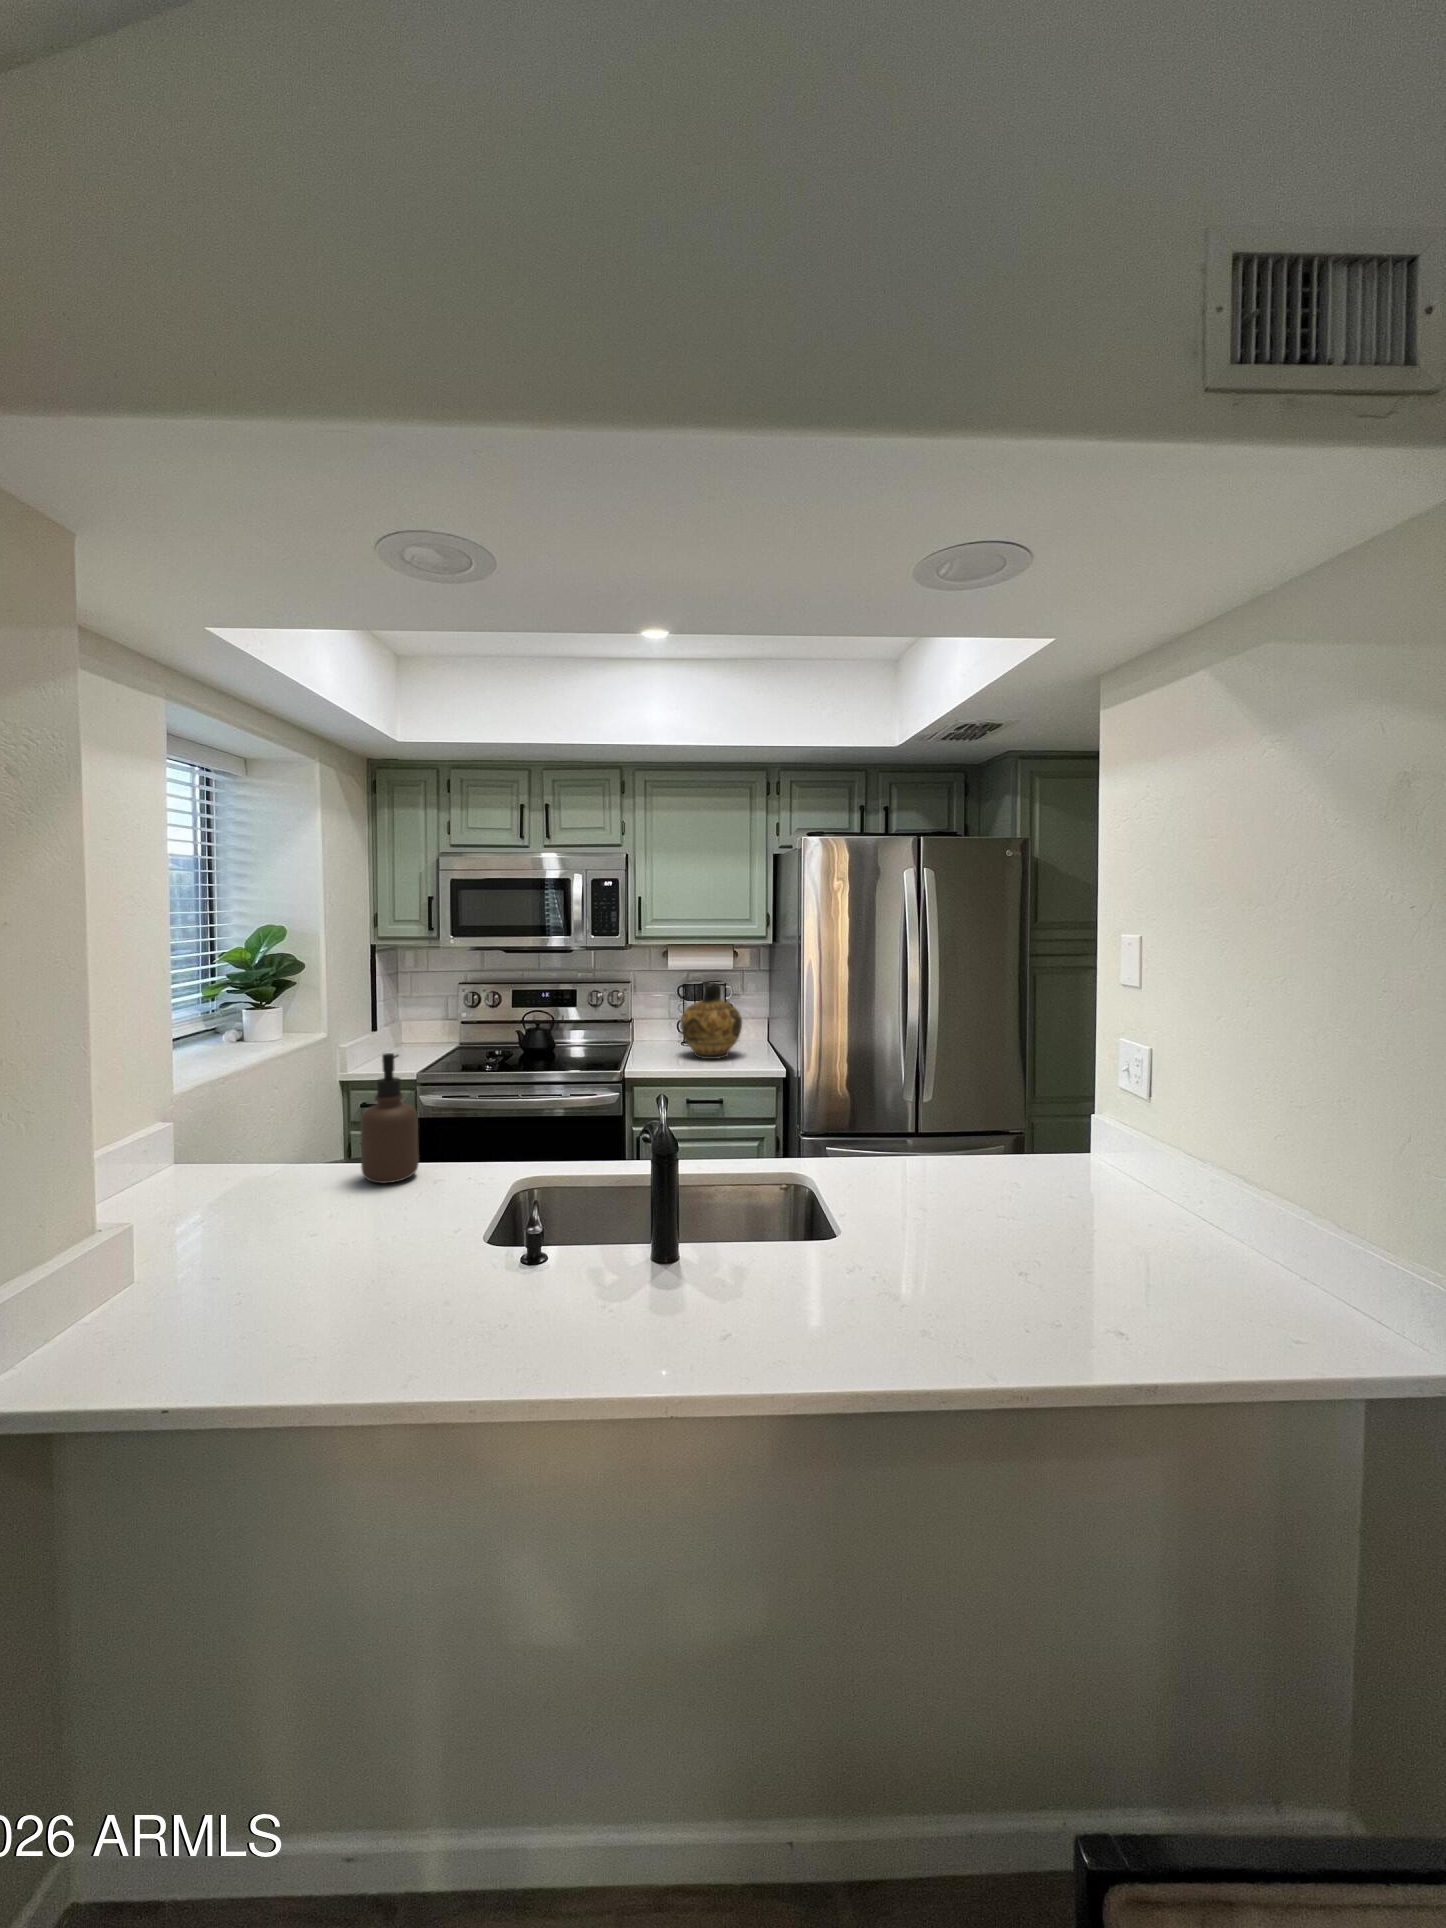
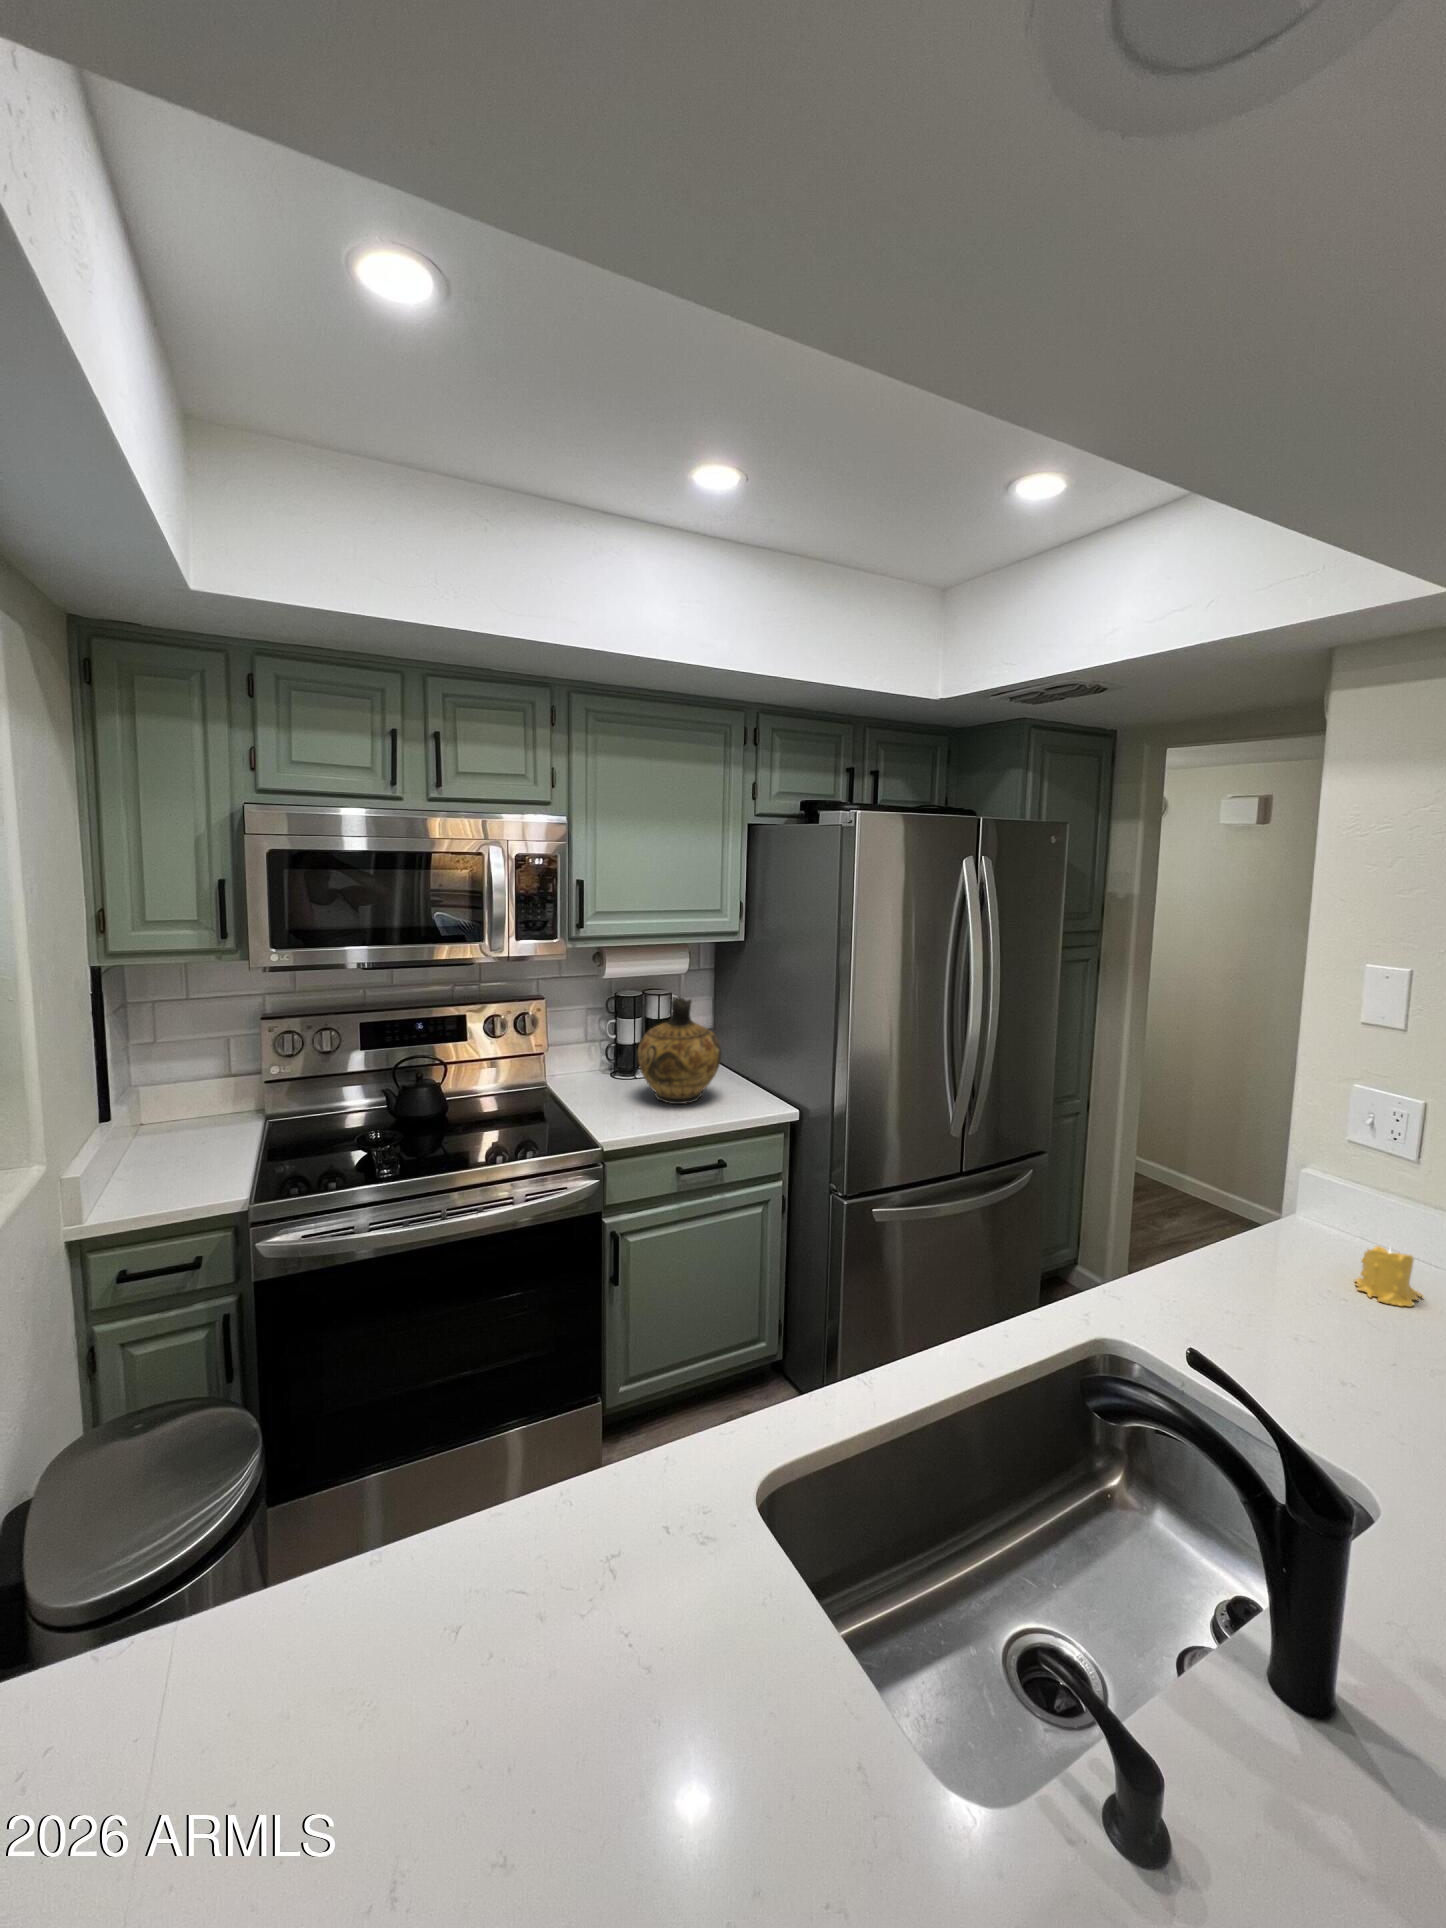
soap dispenser: present [360,1053,419,1183] -> none [533,1378,673,1756]
candle: none [1015,1130,1064,1175] -> present [1355,1246,1423,1307]

